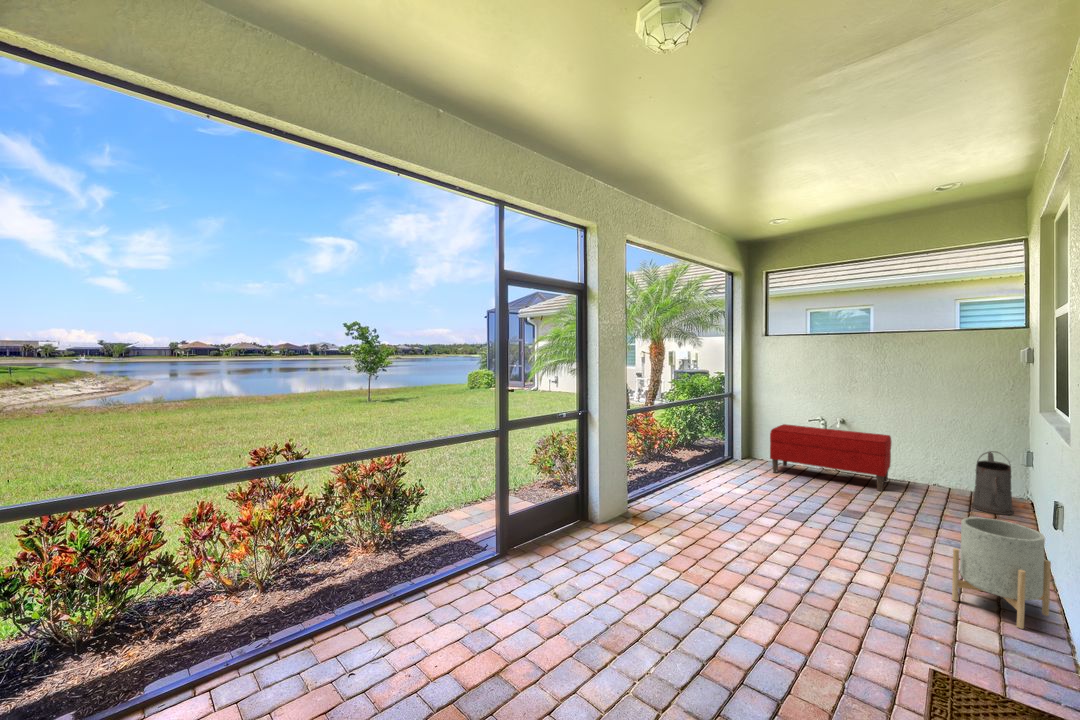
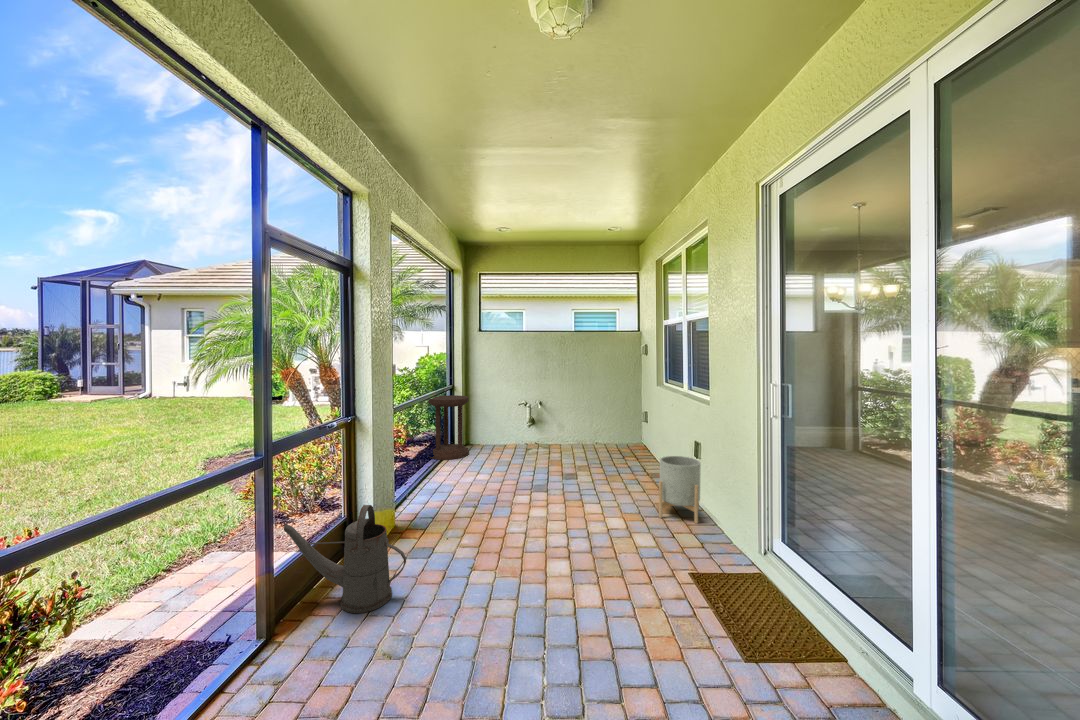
side table: none [700,402,746,471] -> present [428,395,469,460]
bench: present [770,424,892,491] -> none [490,410,571,453]
watering can: present [972,451,1014,515] -> present [284,505,406,613]

